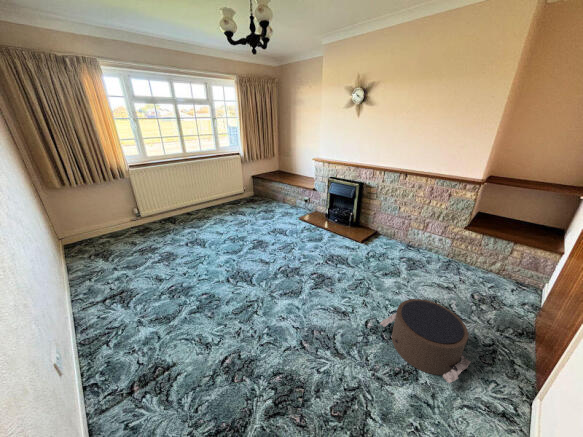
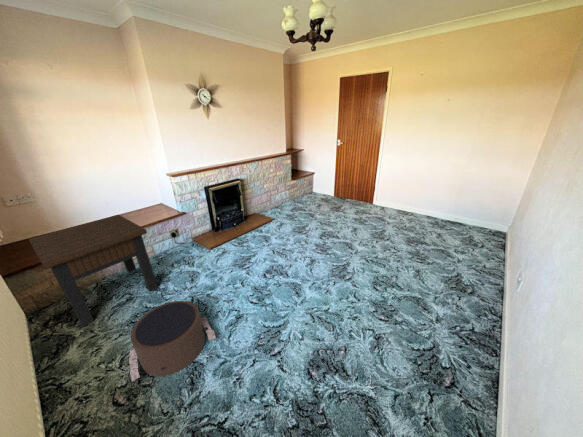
side table: none [410,203,515,304] -> present [29,215,158,327]

